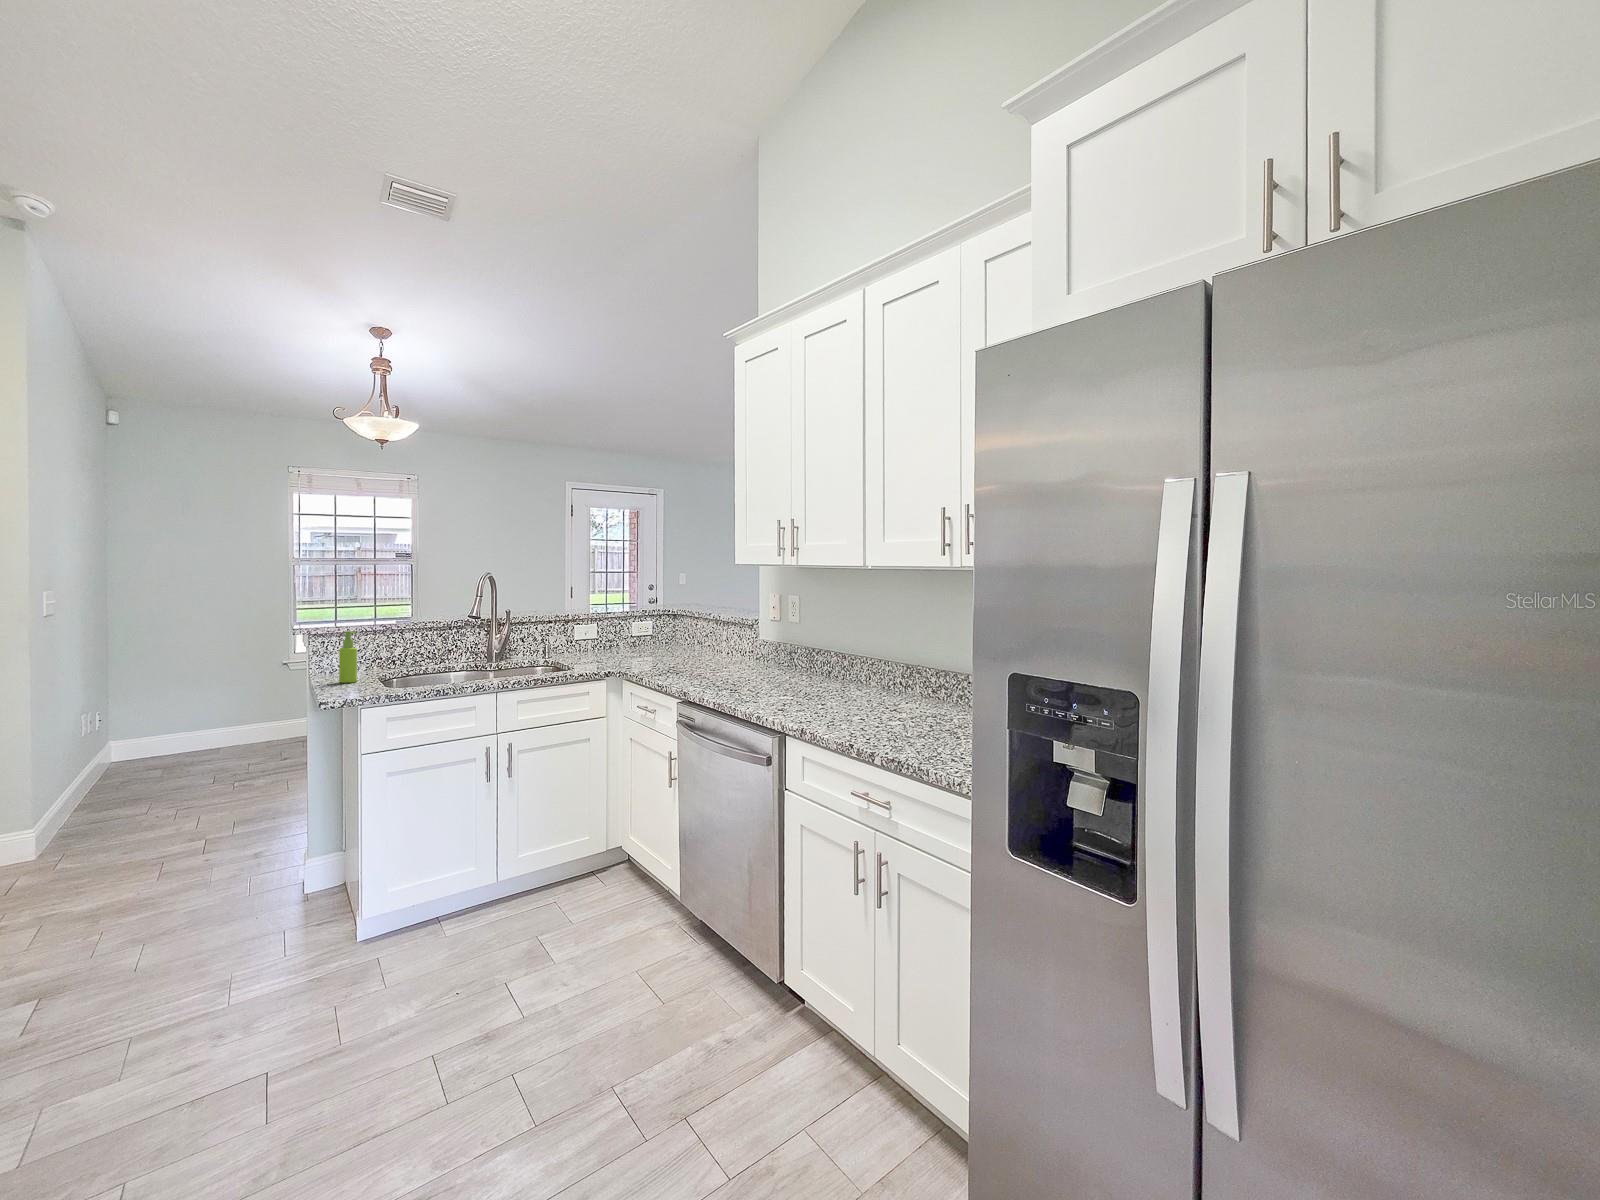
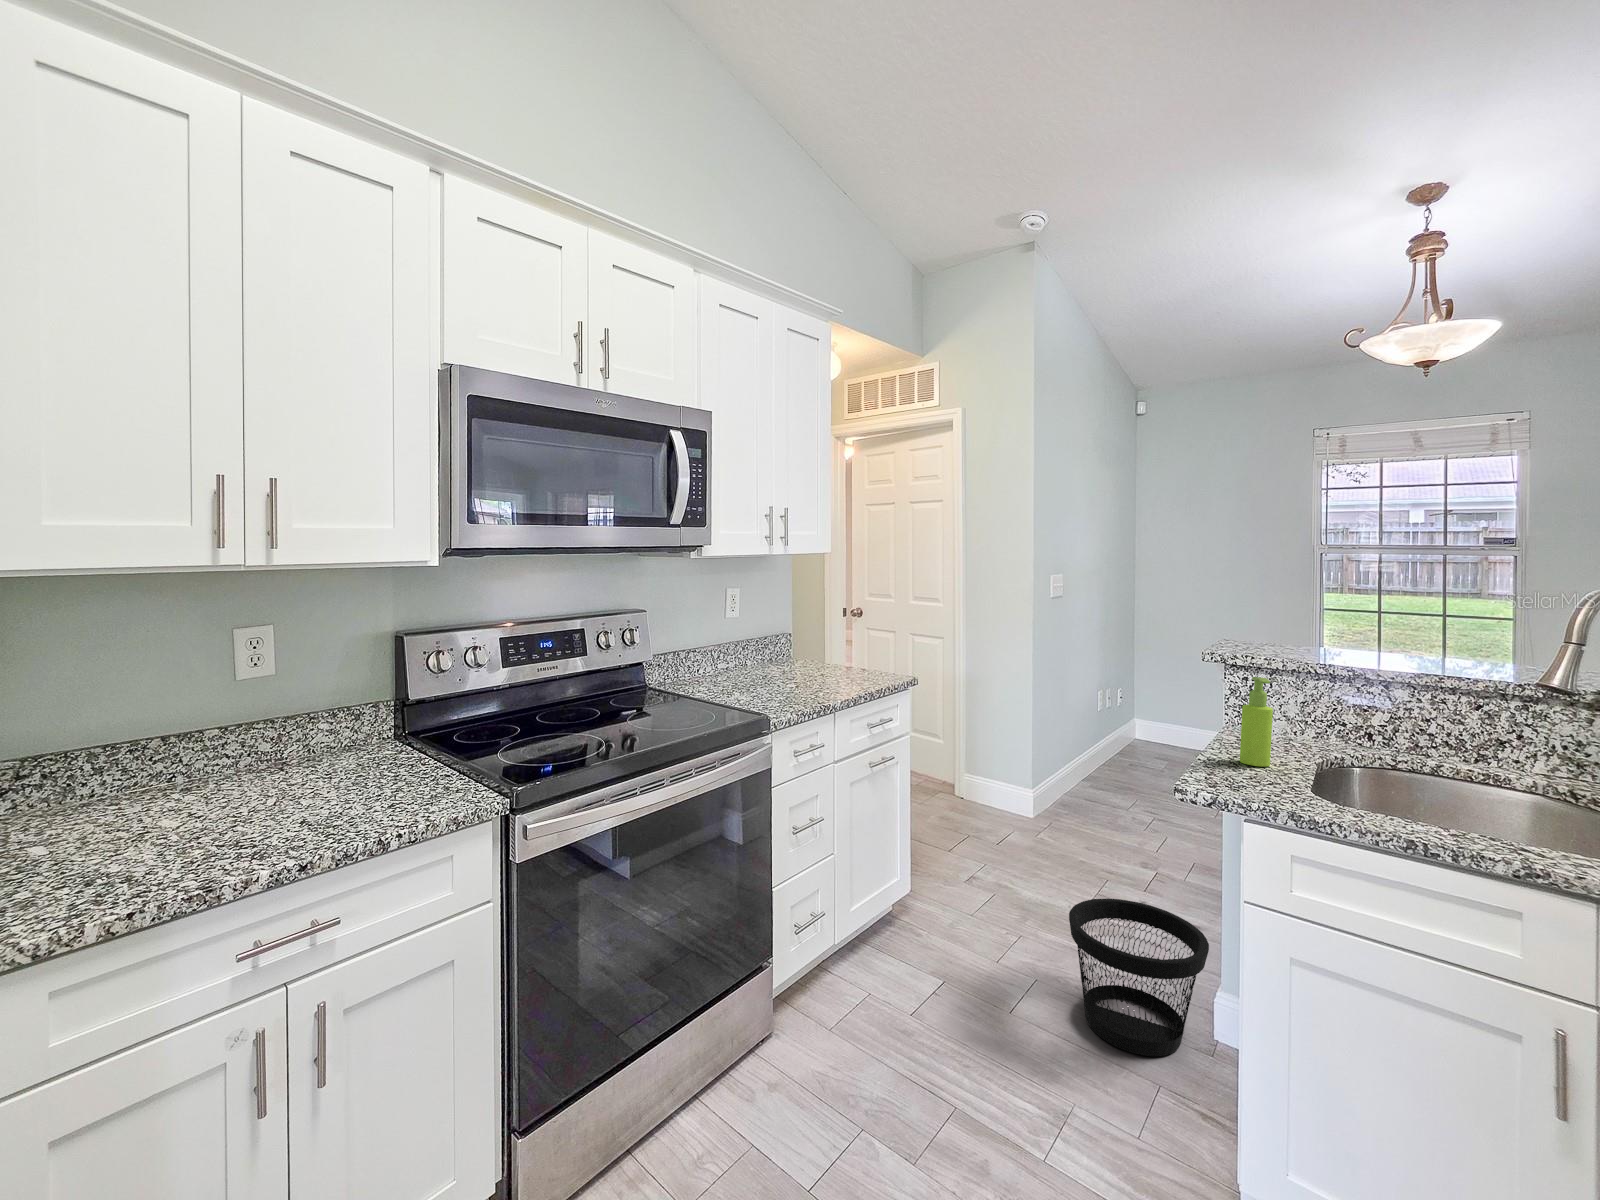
wastebasket: none [192,818,309,920] -> present [1069,898,1209,1056]

